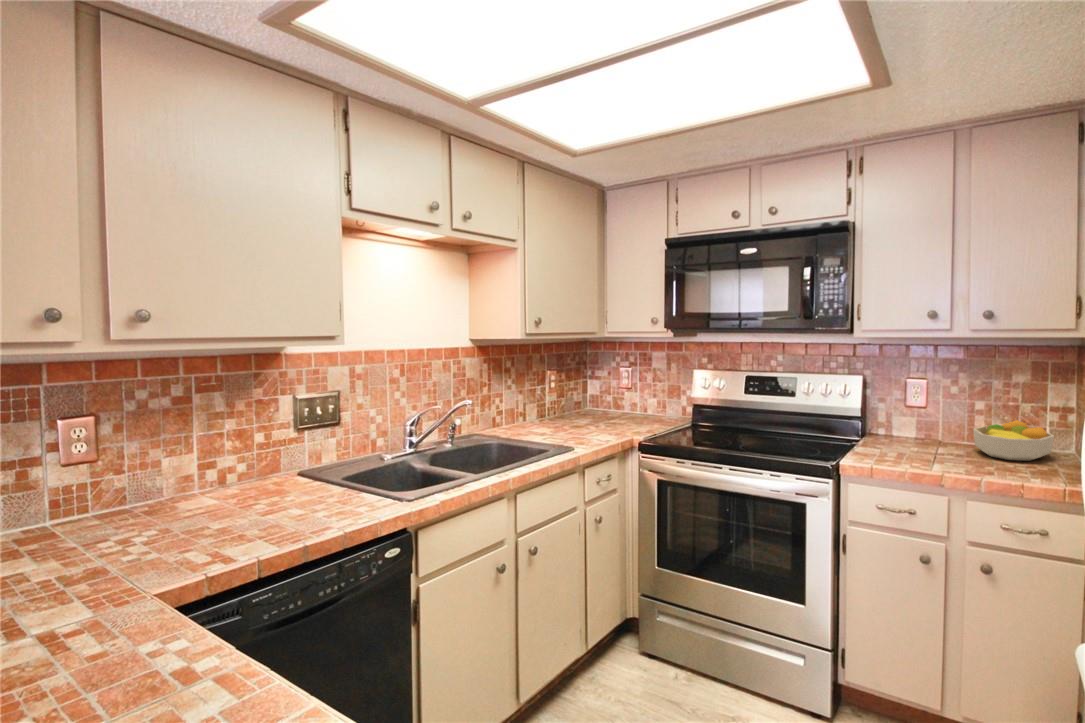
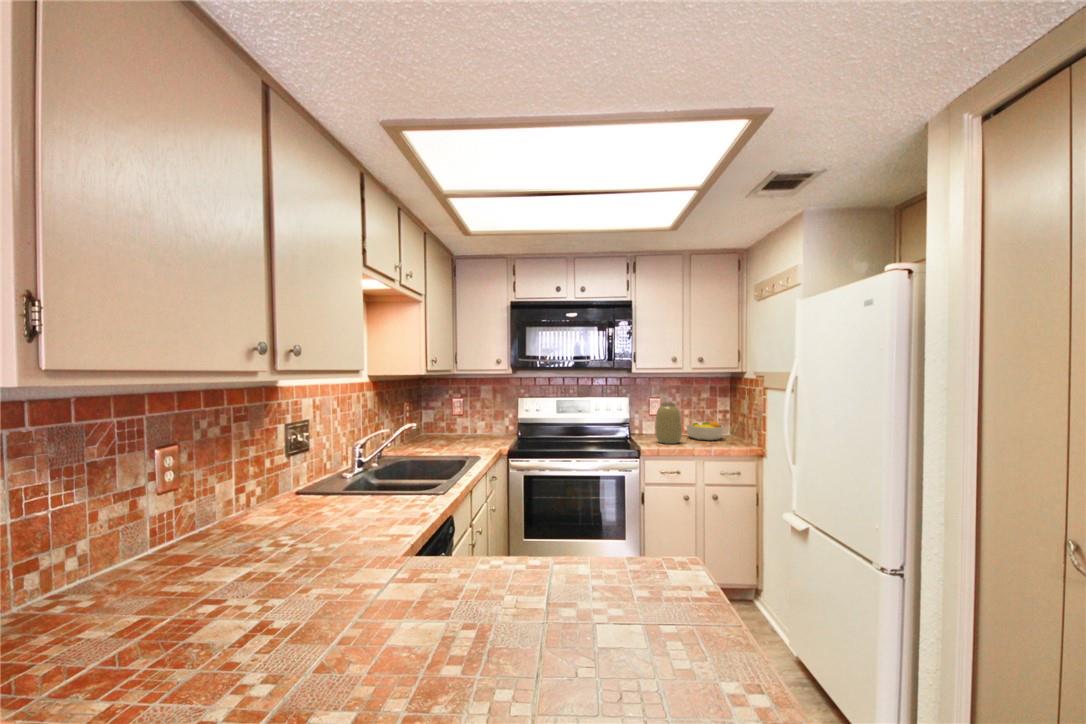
vase: none [892,389,941,458] -> present [655,402,682,444]

